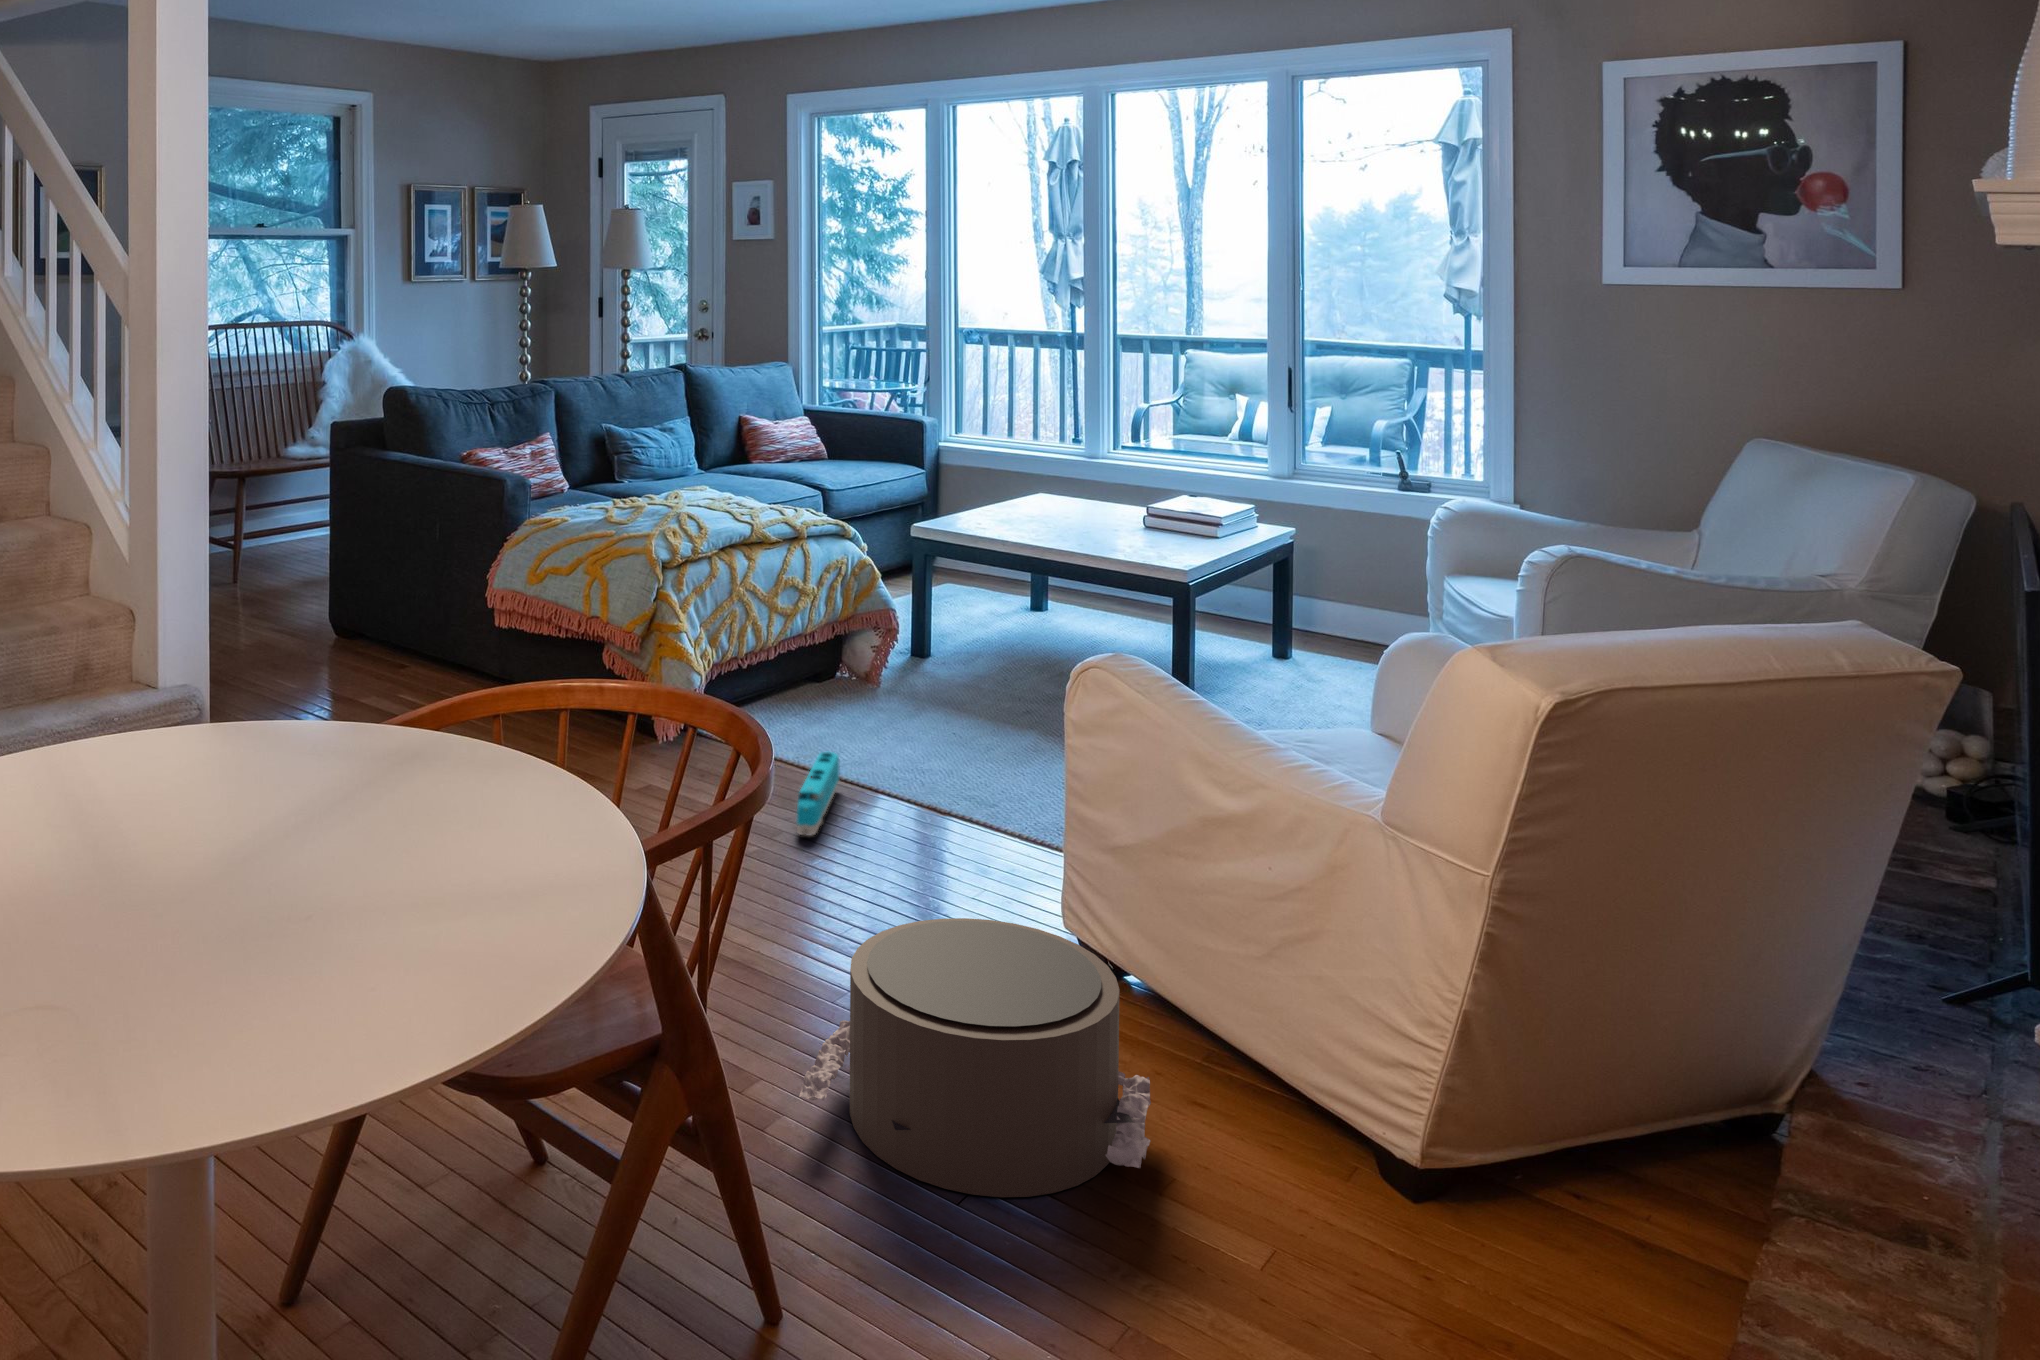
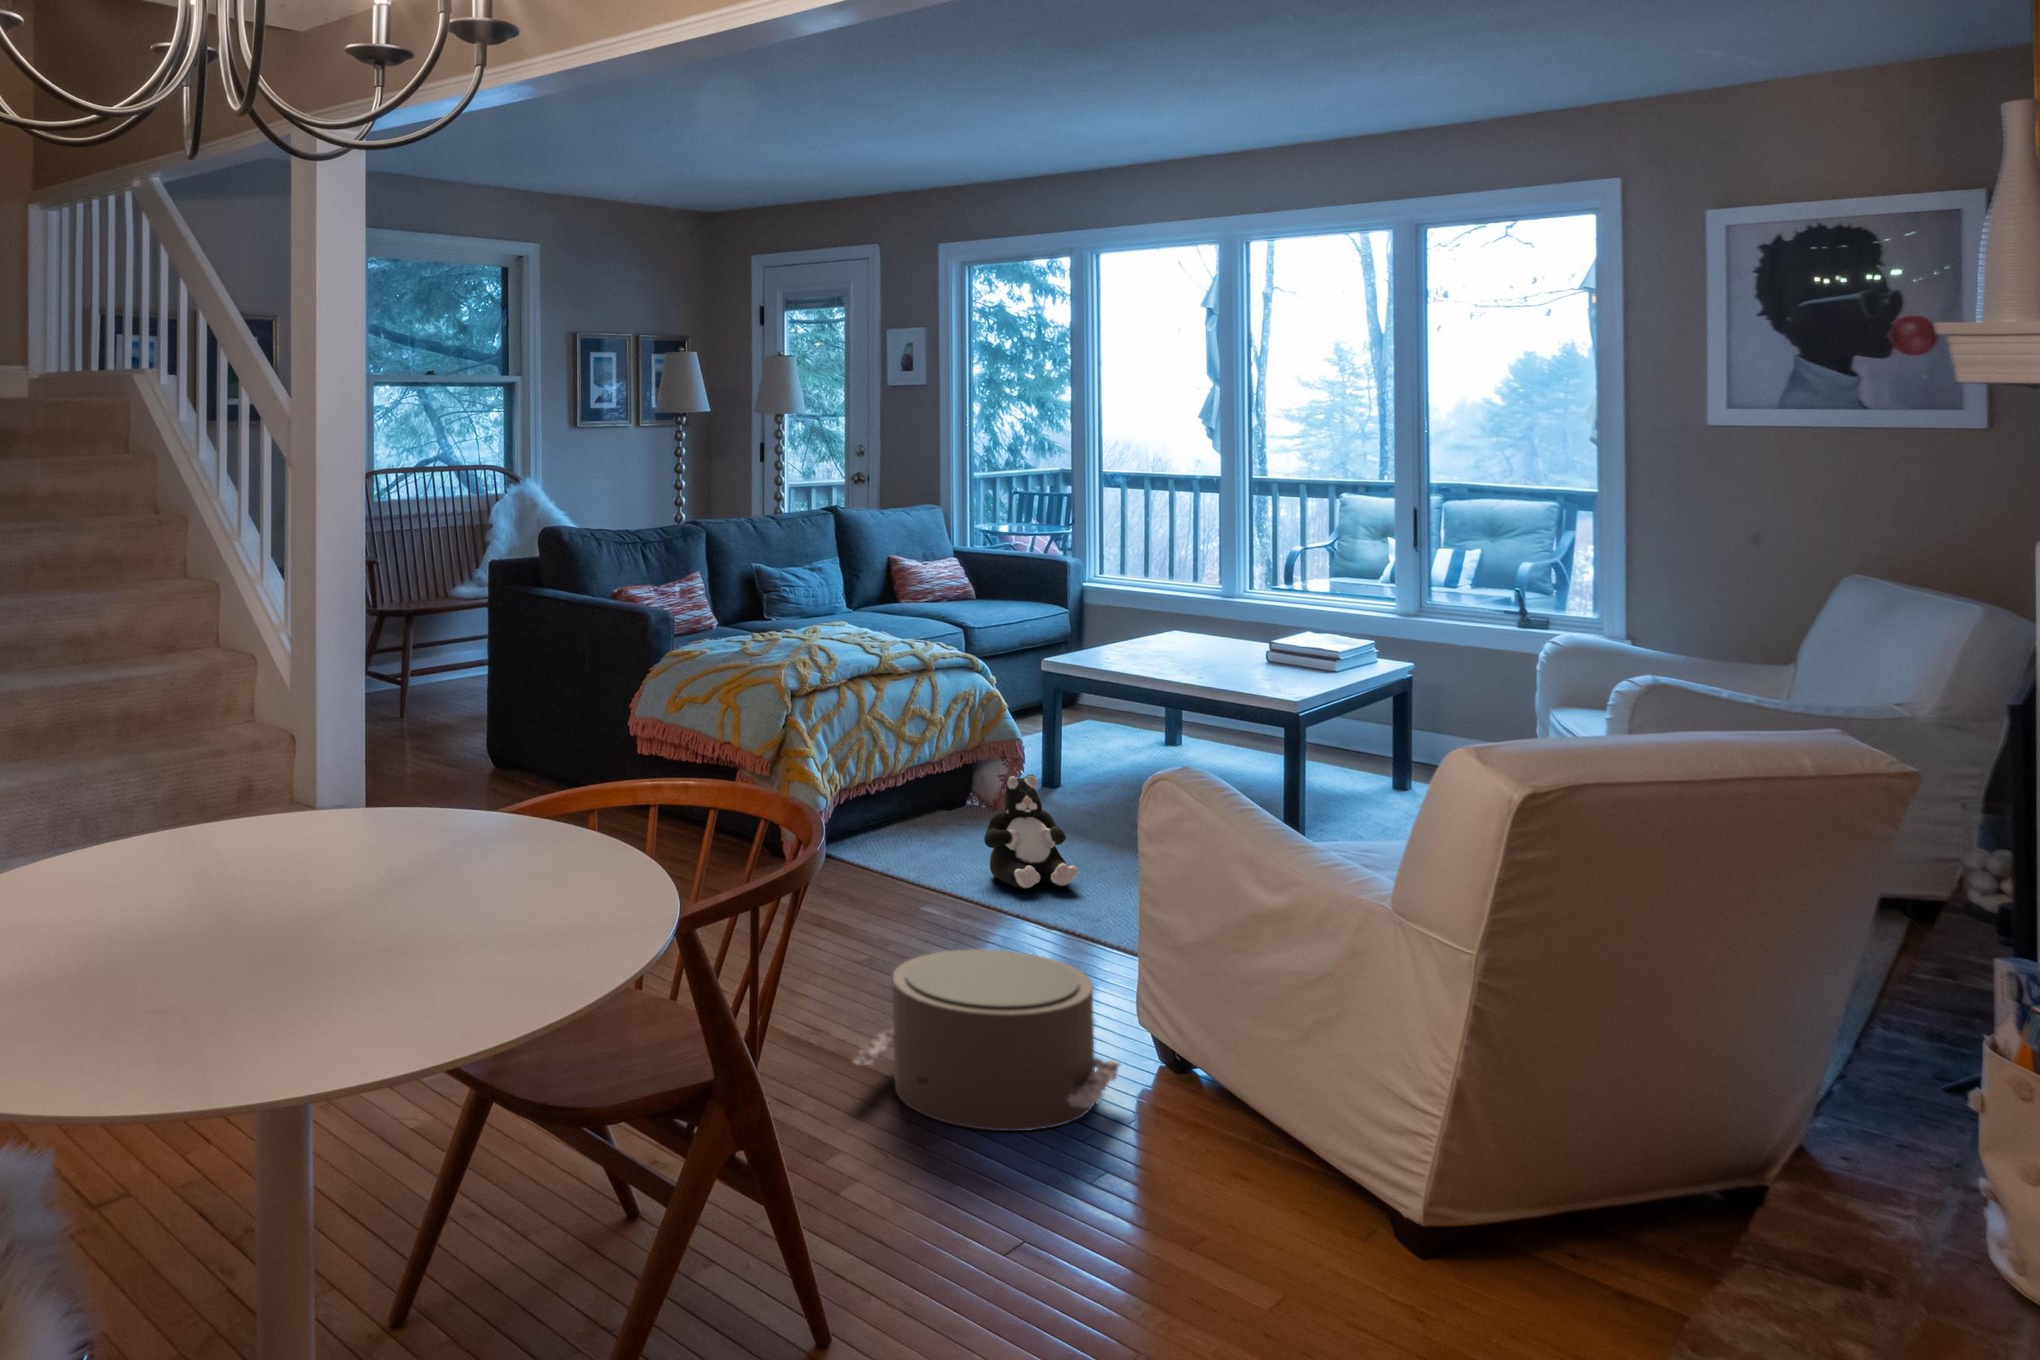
plush toy: none [883,657,991,789] -> present [984,775,1078,889]
toy train: present [796,752,840,835] -> none [896,854,943,919]

